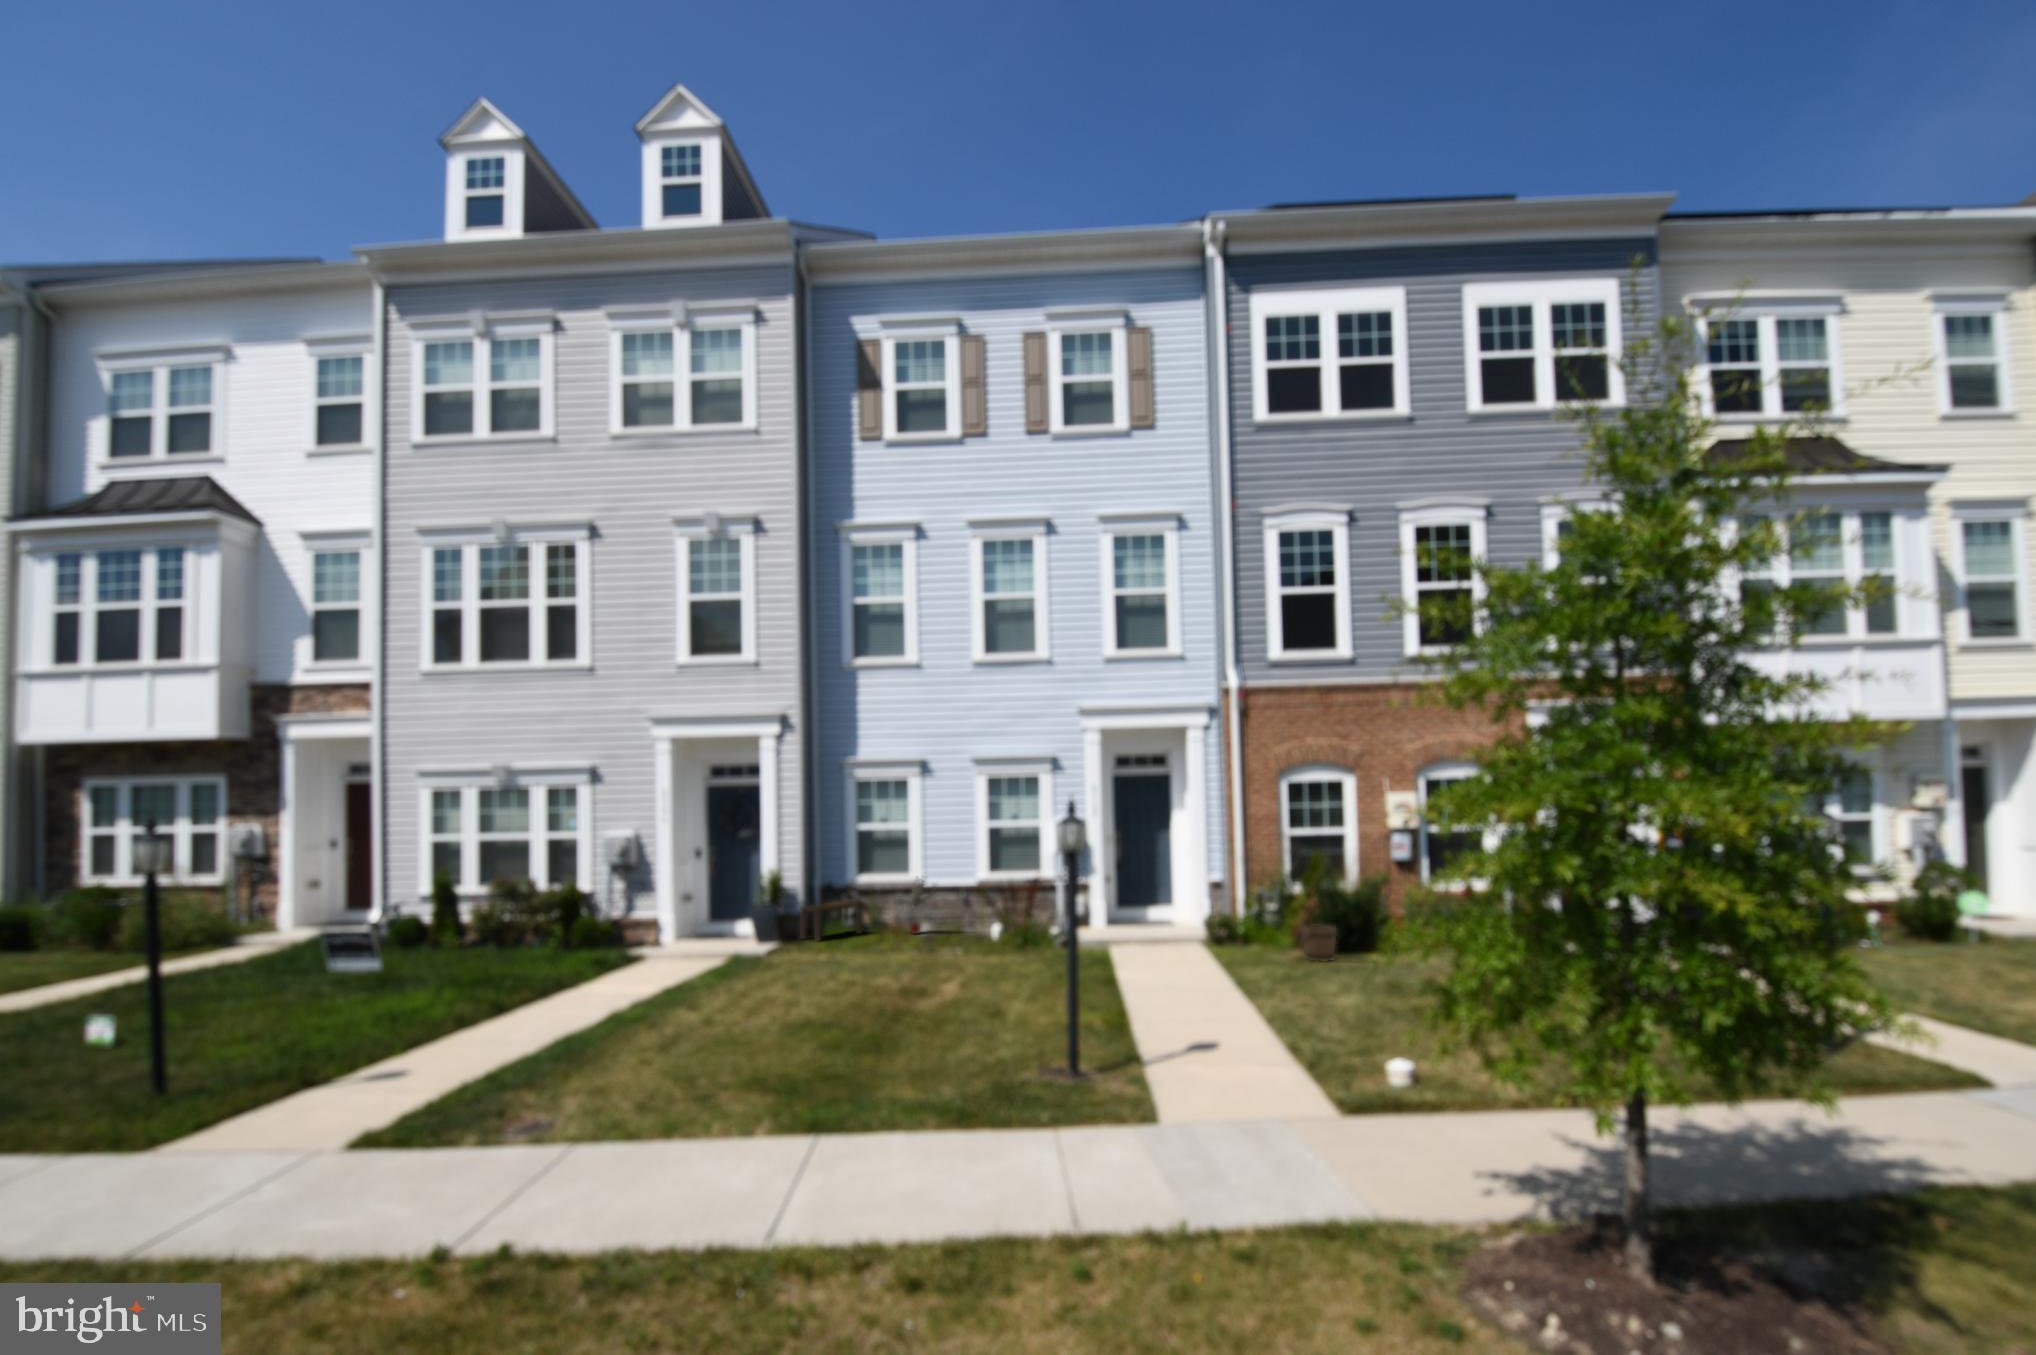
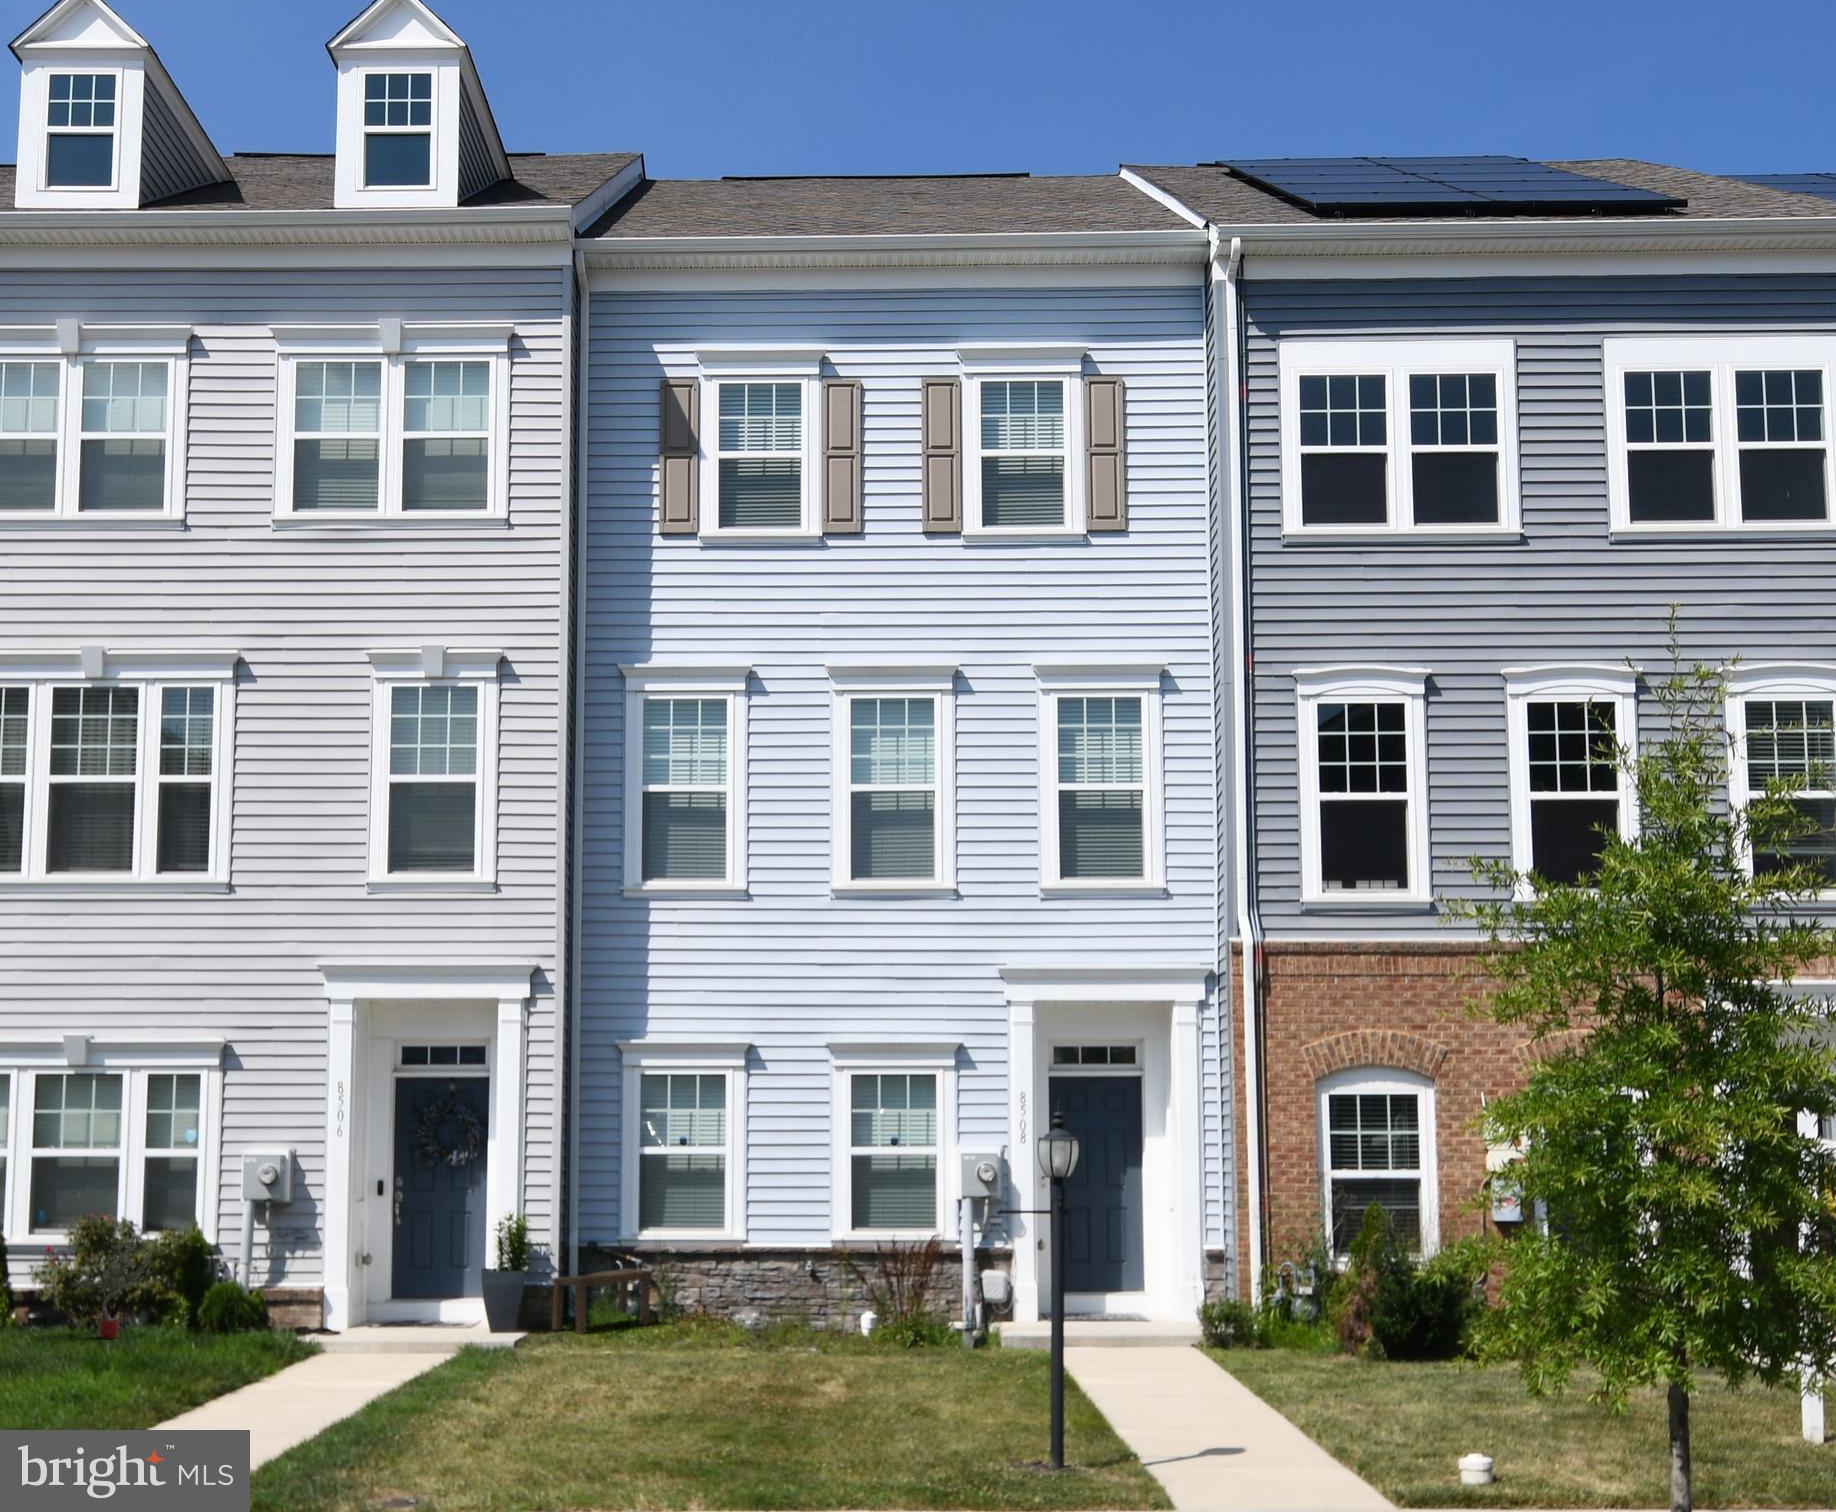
potted tree: present [894,877,938,934] -> present [73,1240,152,1339]
bucket: present [1301,924,1336,962] -> none [1338,1316,1394,1373]

